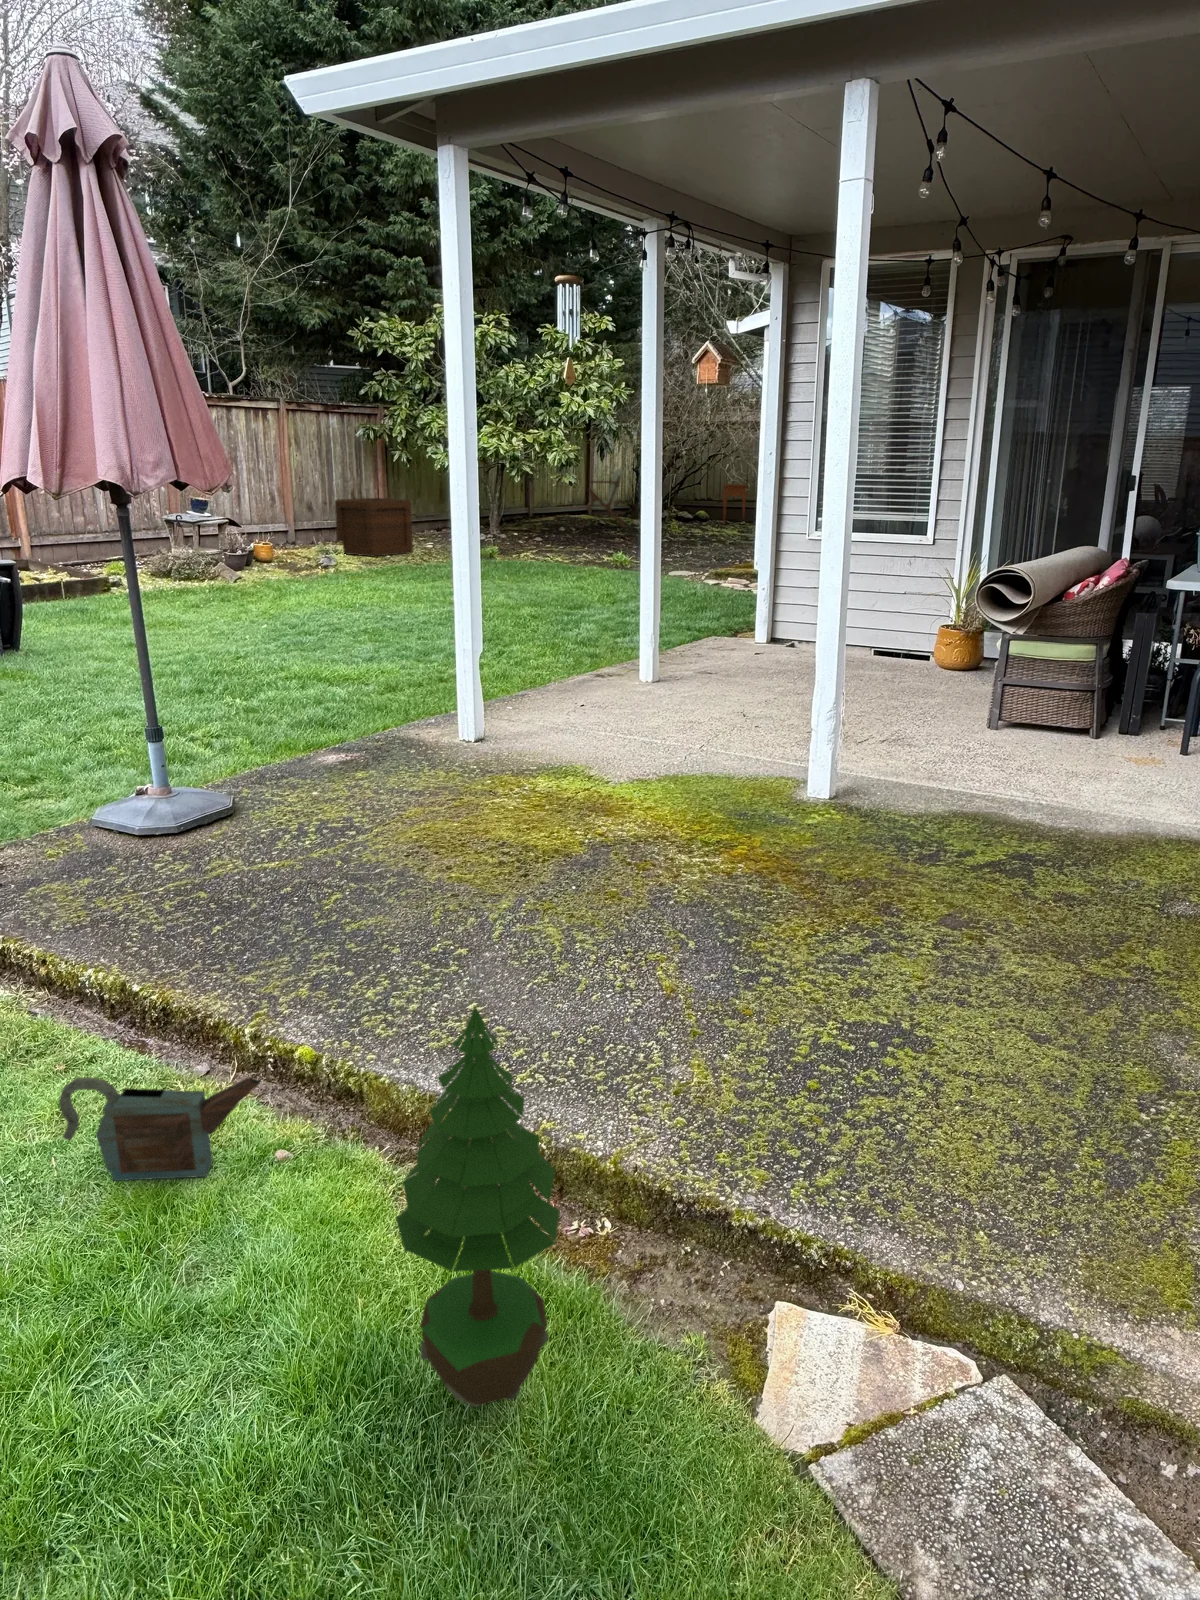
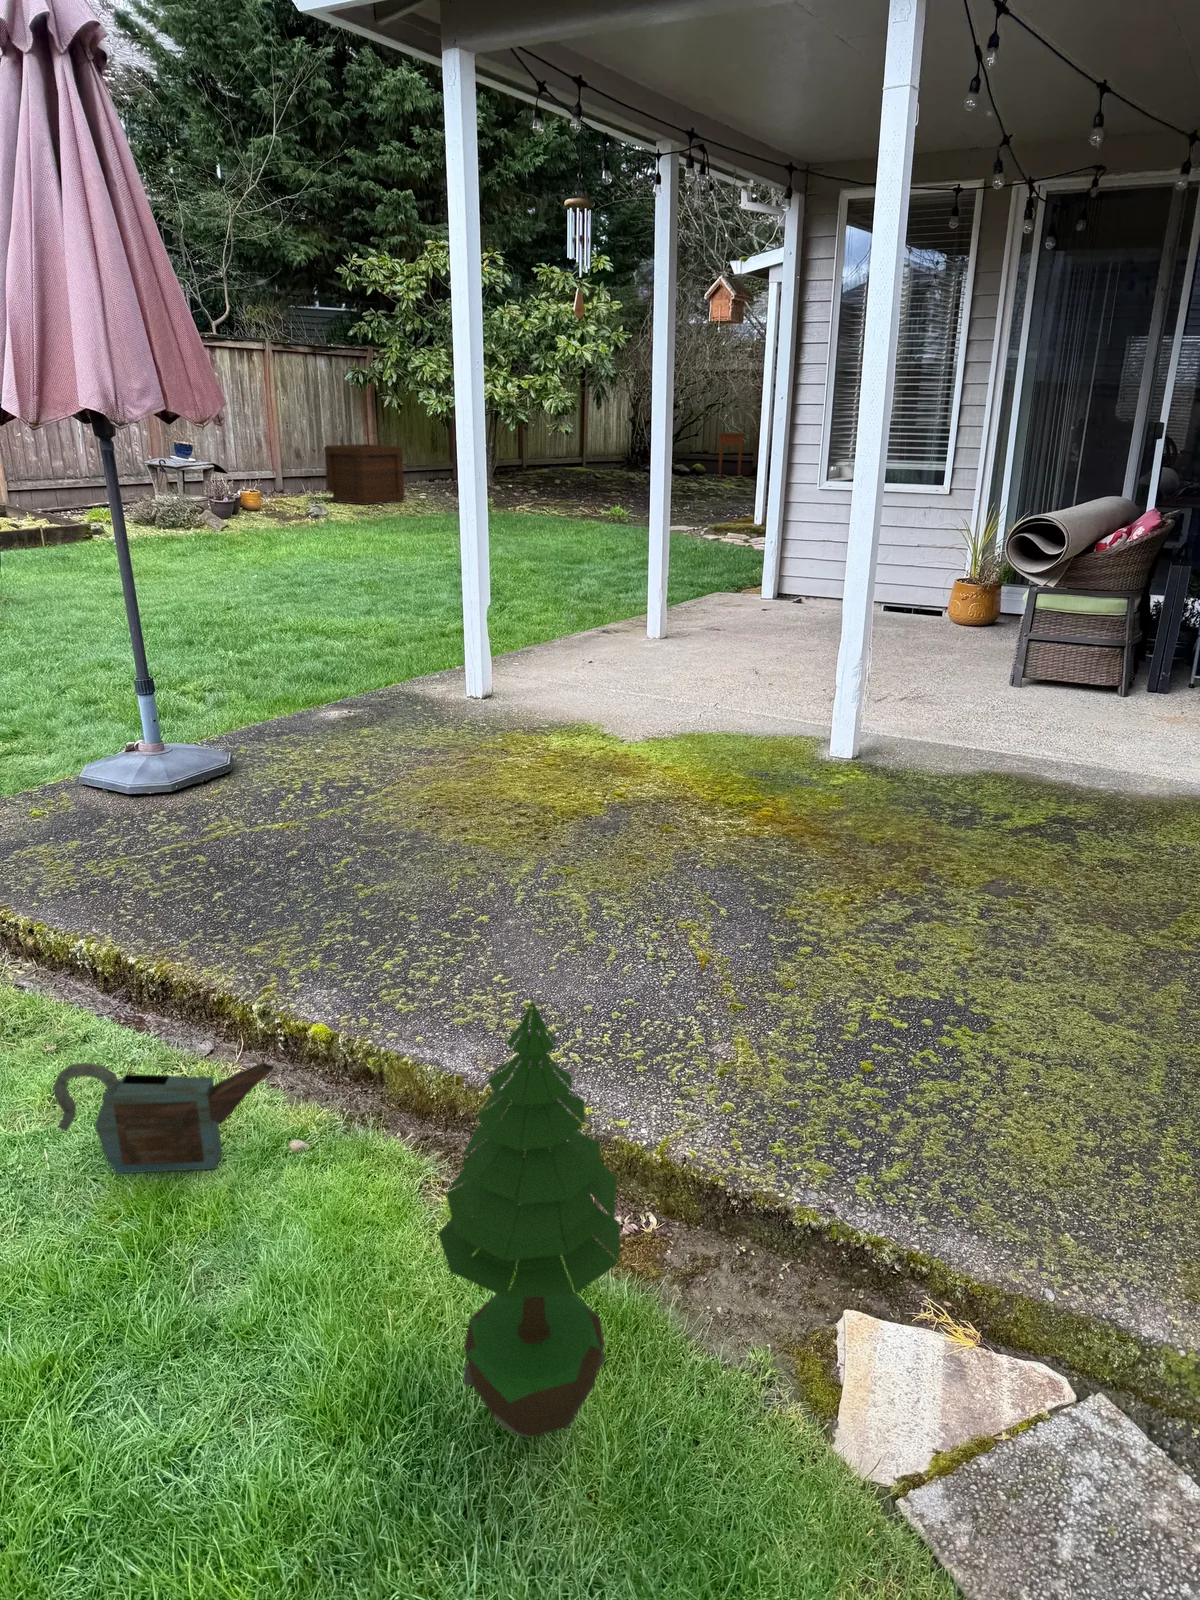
lounge chair: present [582,469,625,528] -> none [574,416,621,478]

